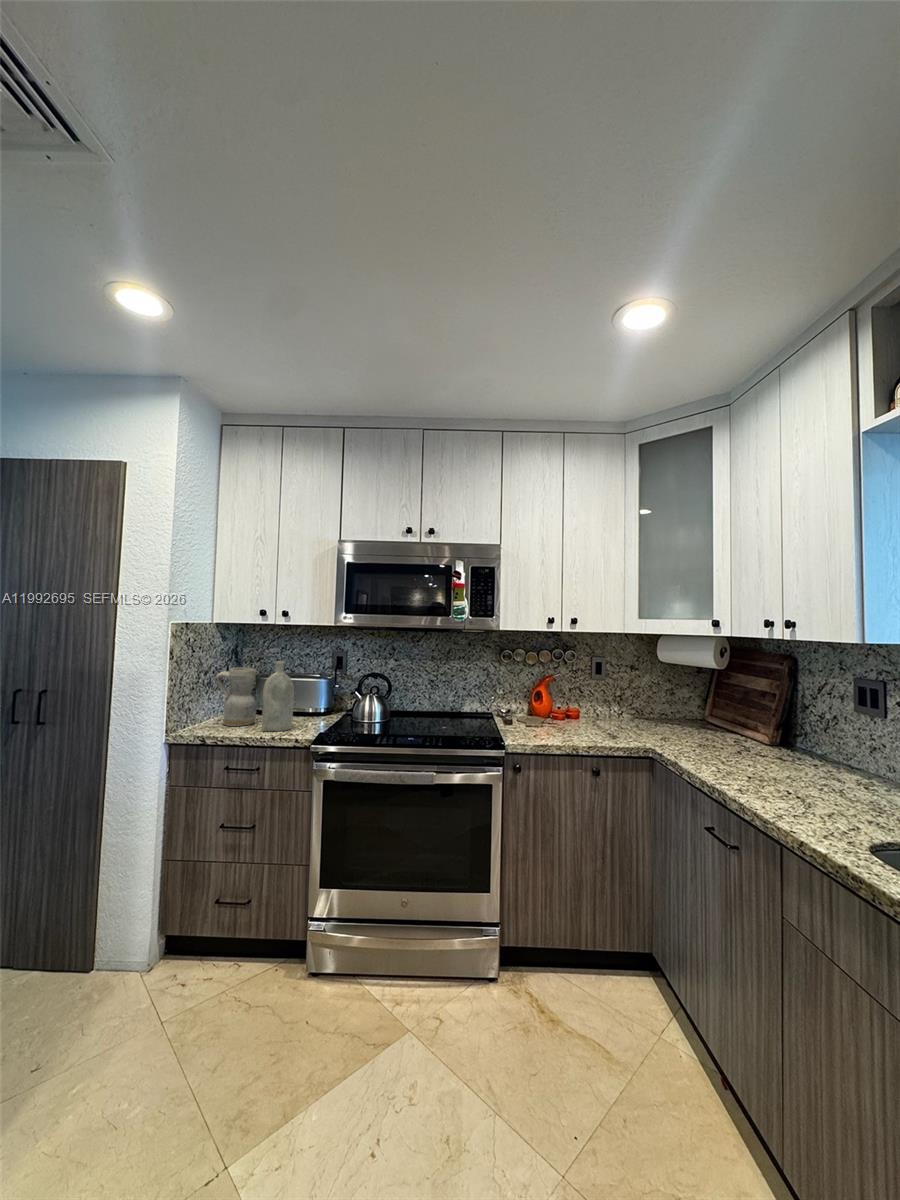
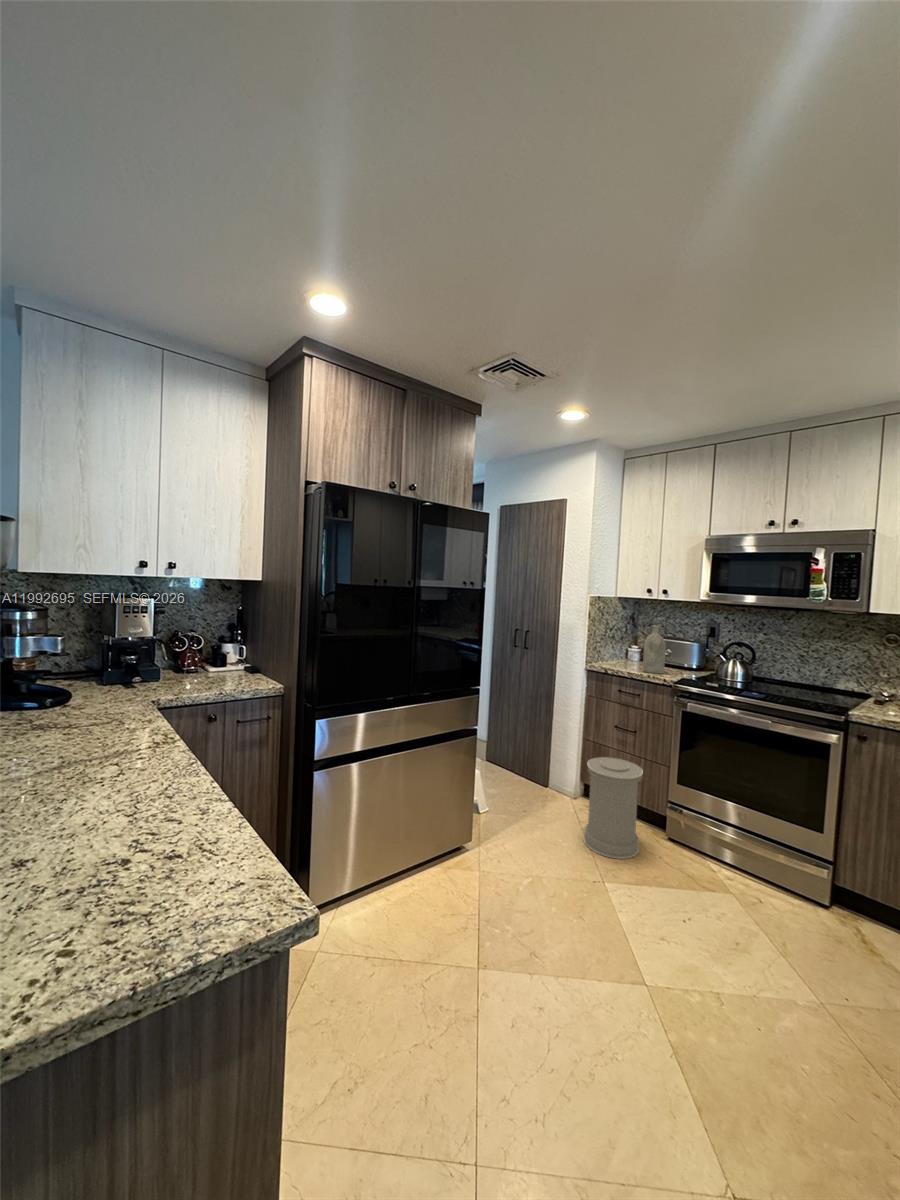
ceramic pitcher: present [217,668,257,726] -> none [617,628,642,667]
trash can: none [176,886,281,1095] -> present [584,757,643,859]

